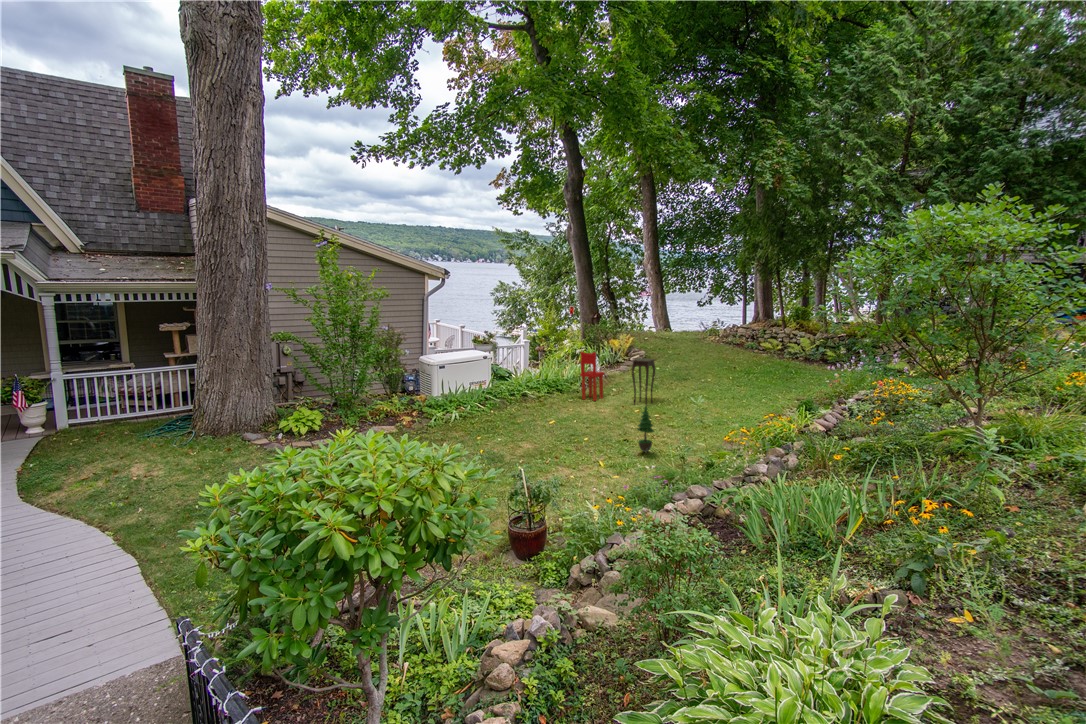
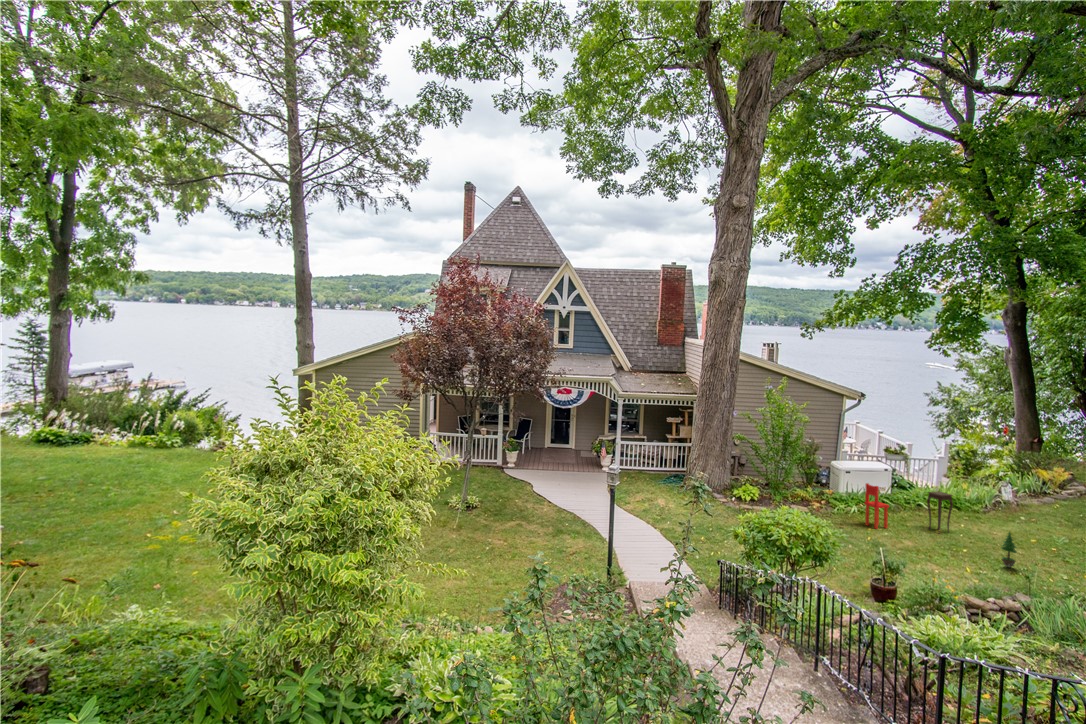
chair: present [580,352,604,401] -> present [864,483,889,529]
side table: present [632,358,655,406] -> present [927,492,953,533]

